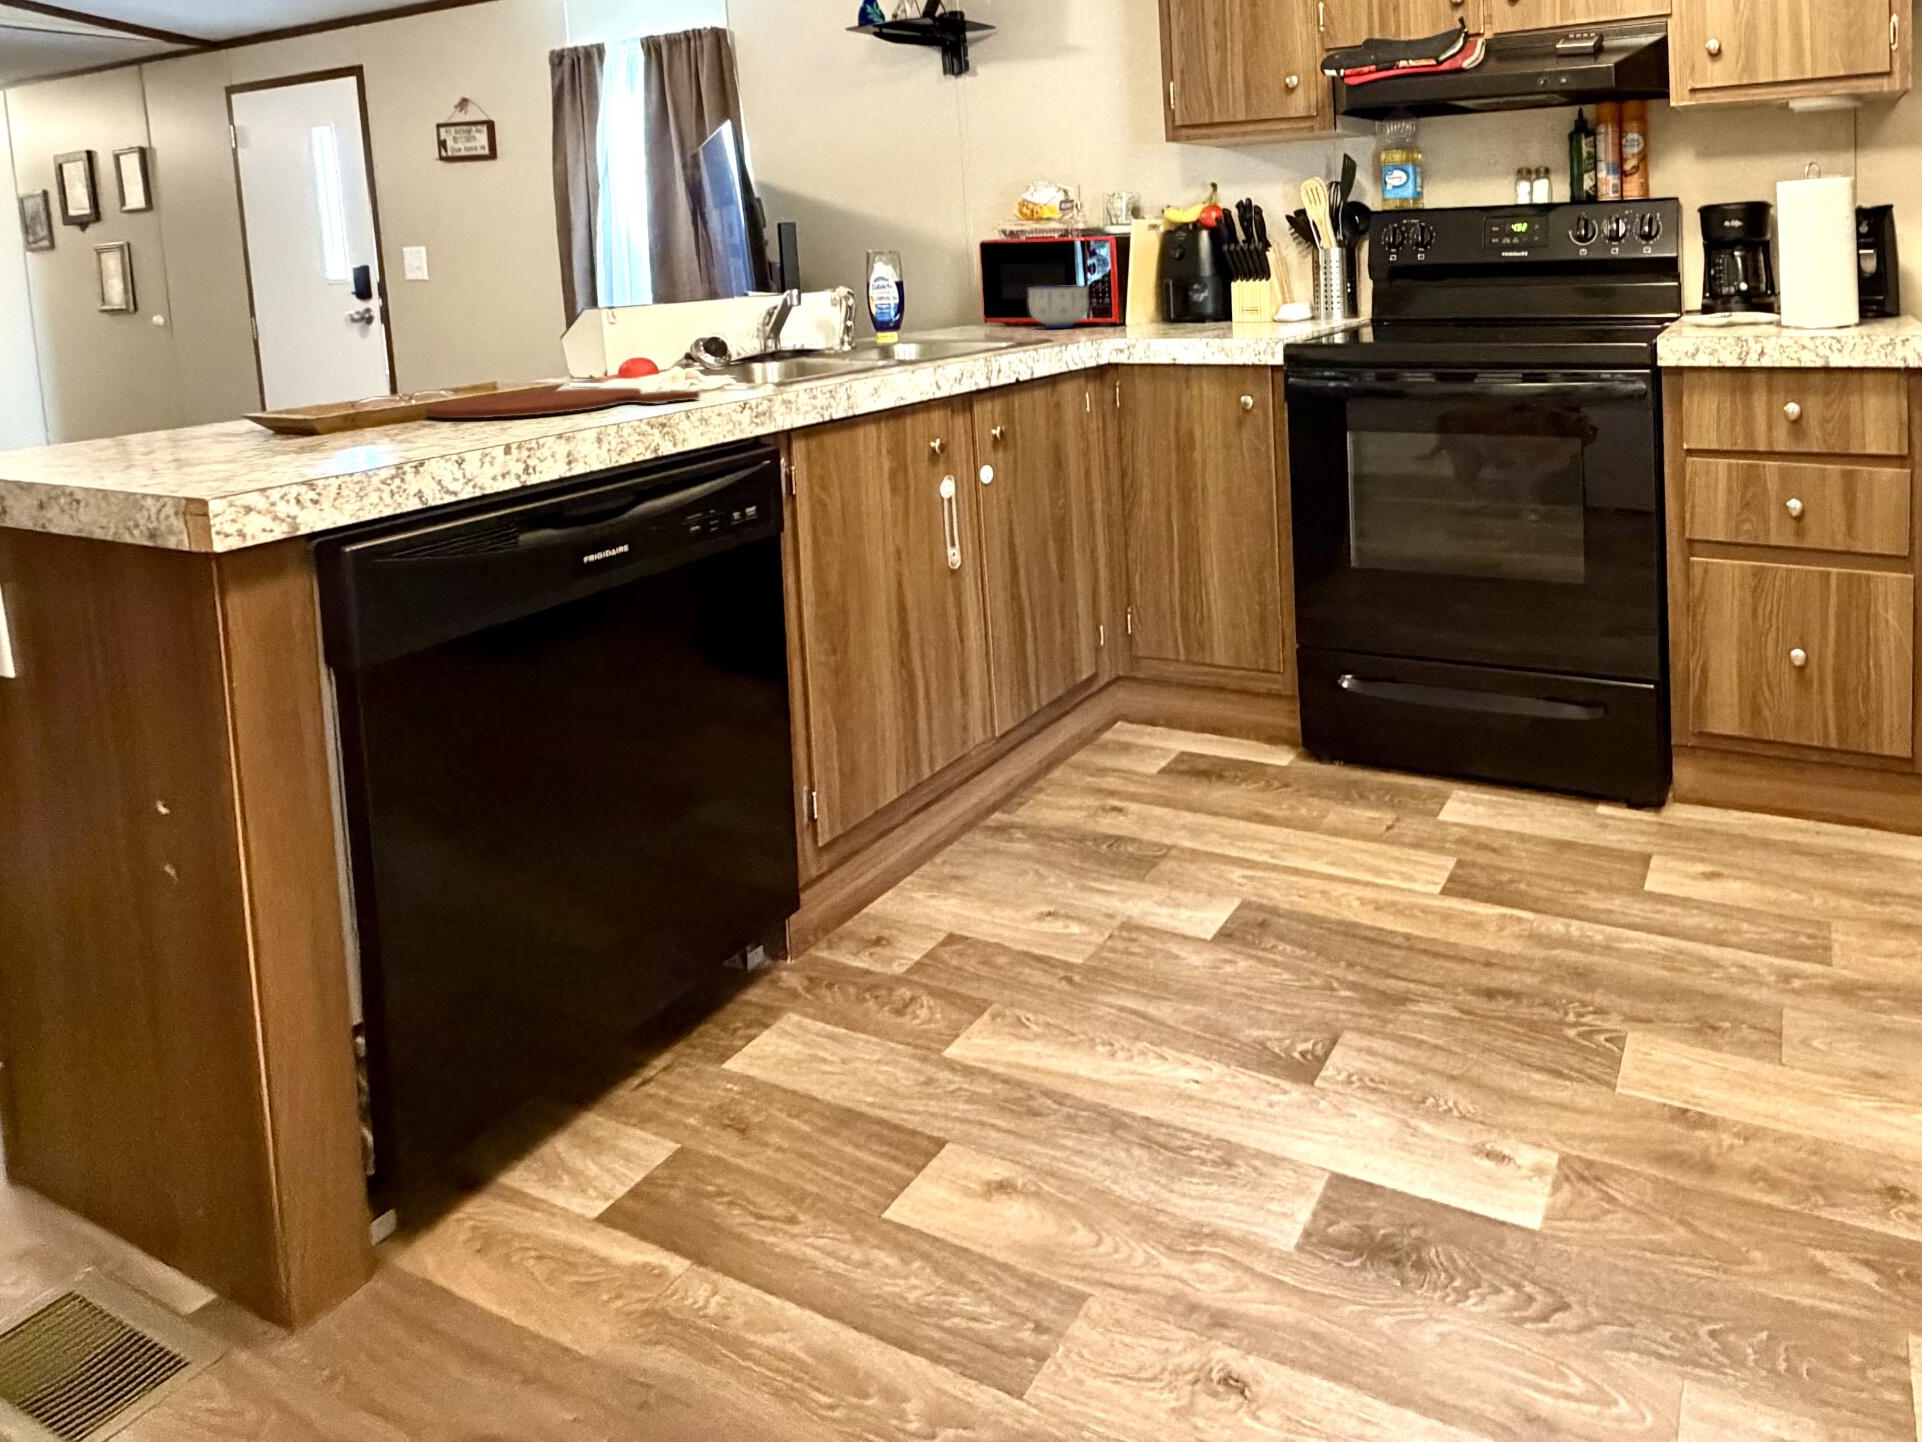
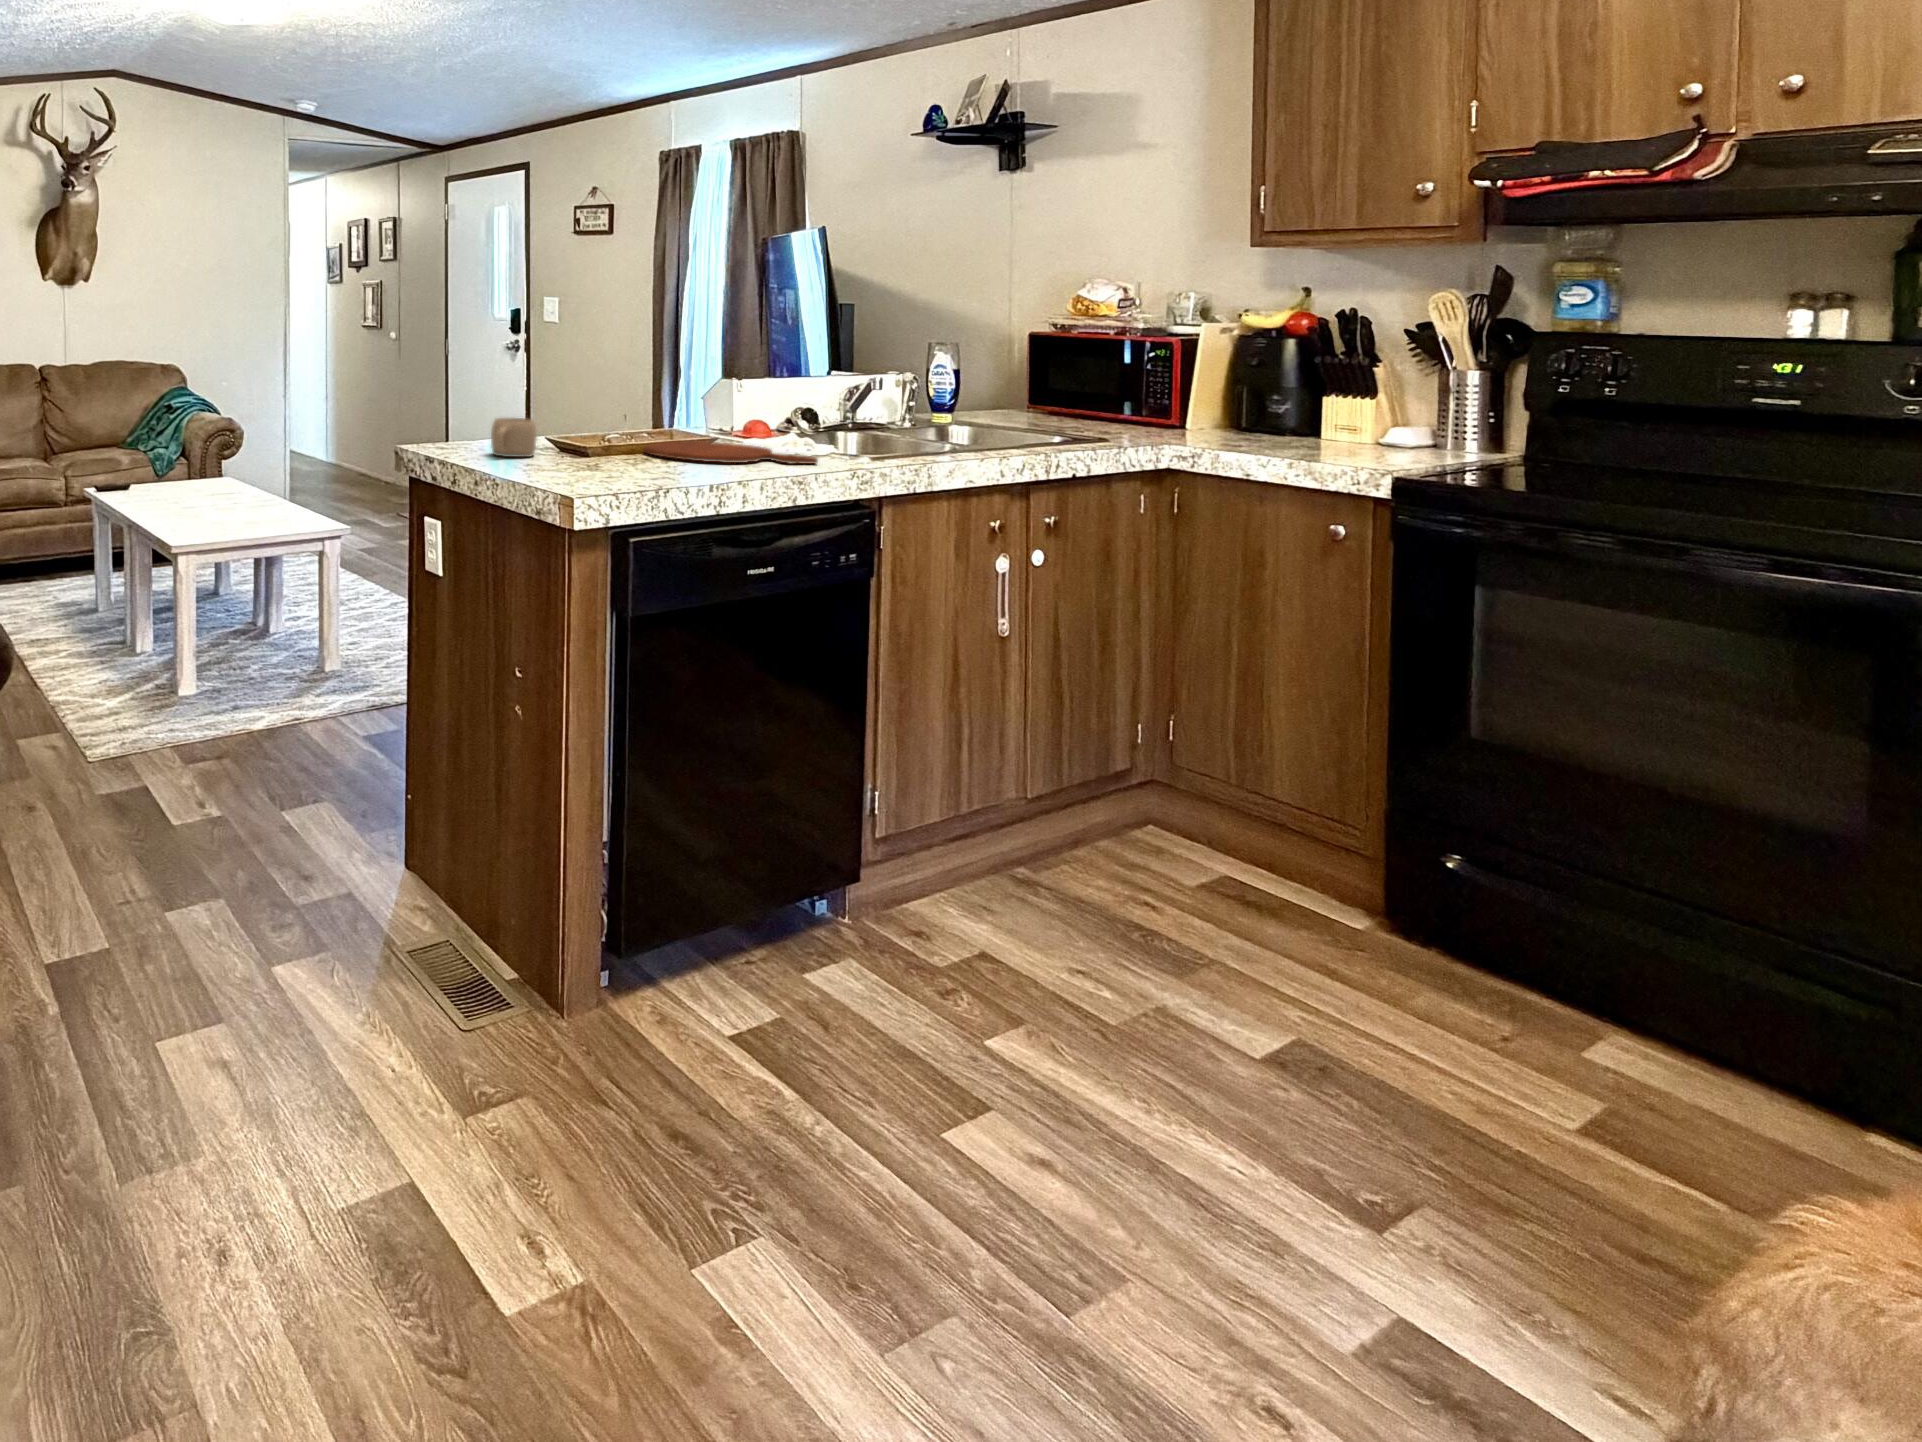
bowl: present [1028,285,1088,328] -> none [1077,381,1145,425]
mug: none [89,387,197,454] -> present [491,418,537,457]

